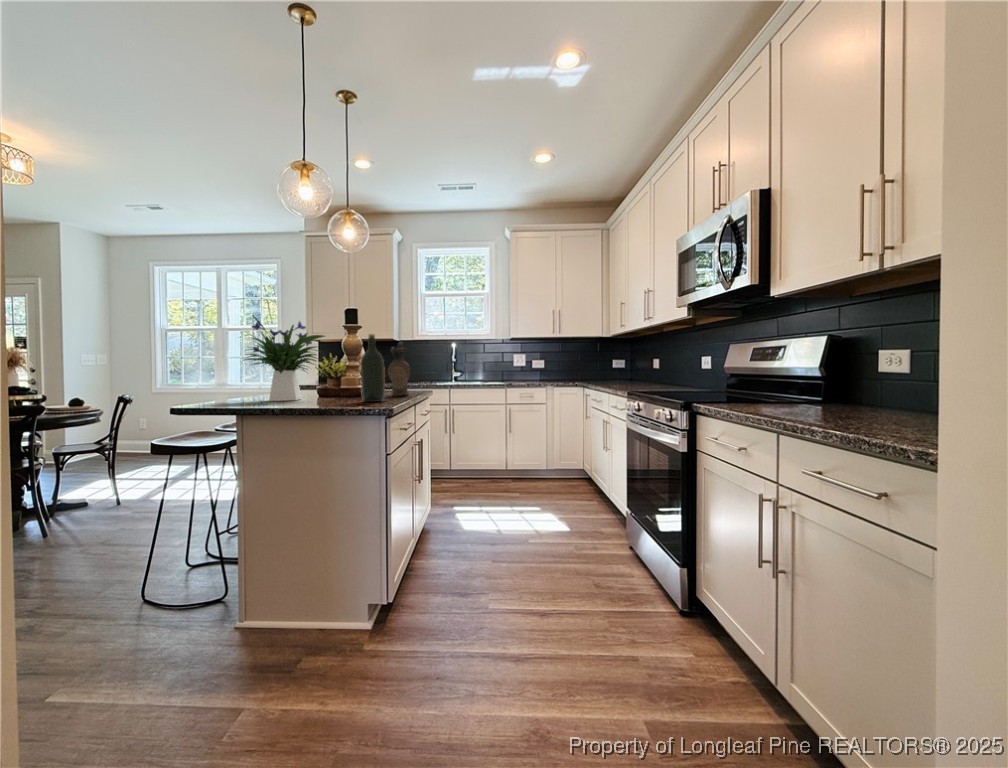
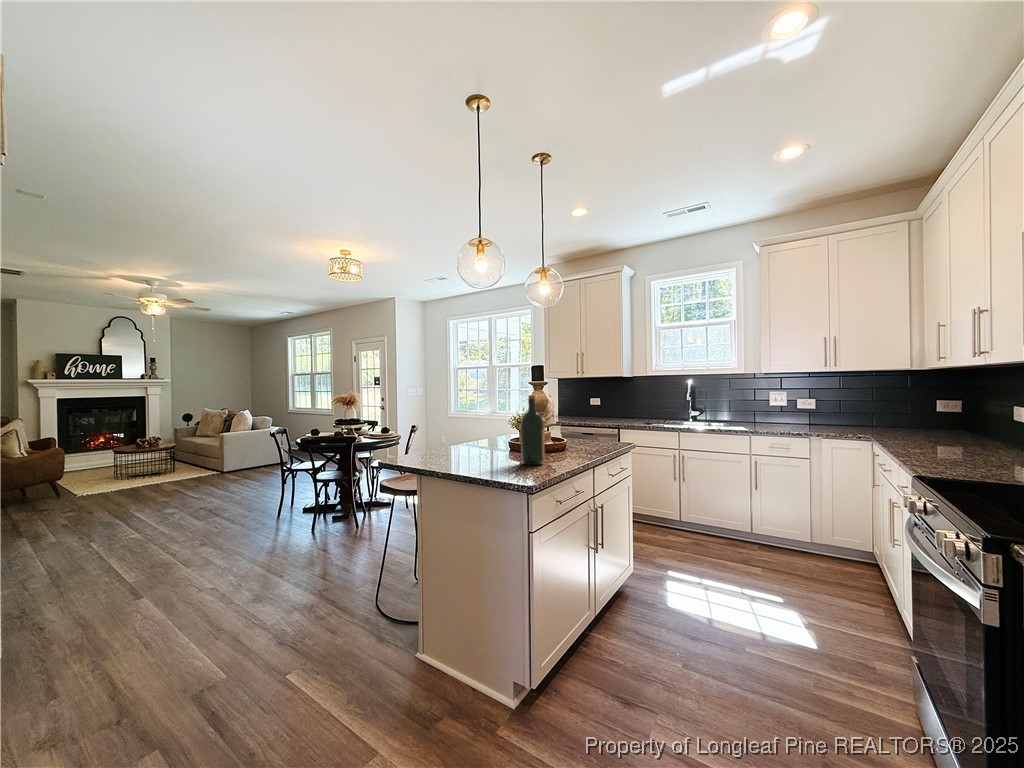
flower arrangement: present [245,315,324,401] -> none [429,376,505,454]
ceramic pitcher: present [388,342,410,396] -> none [569,394,593,451]

